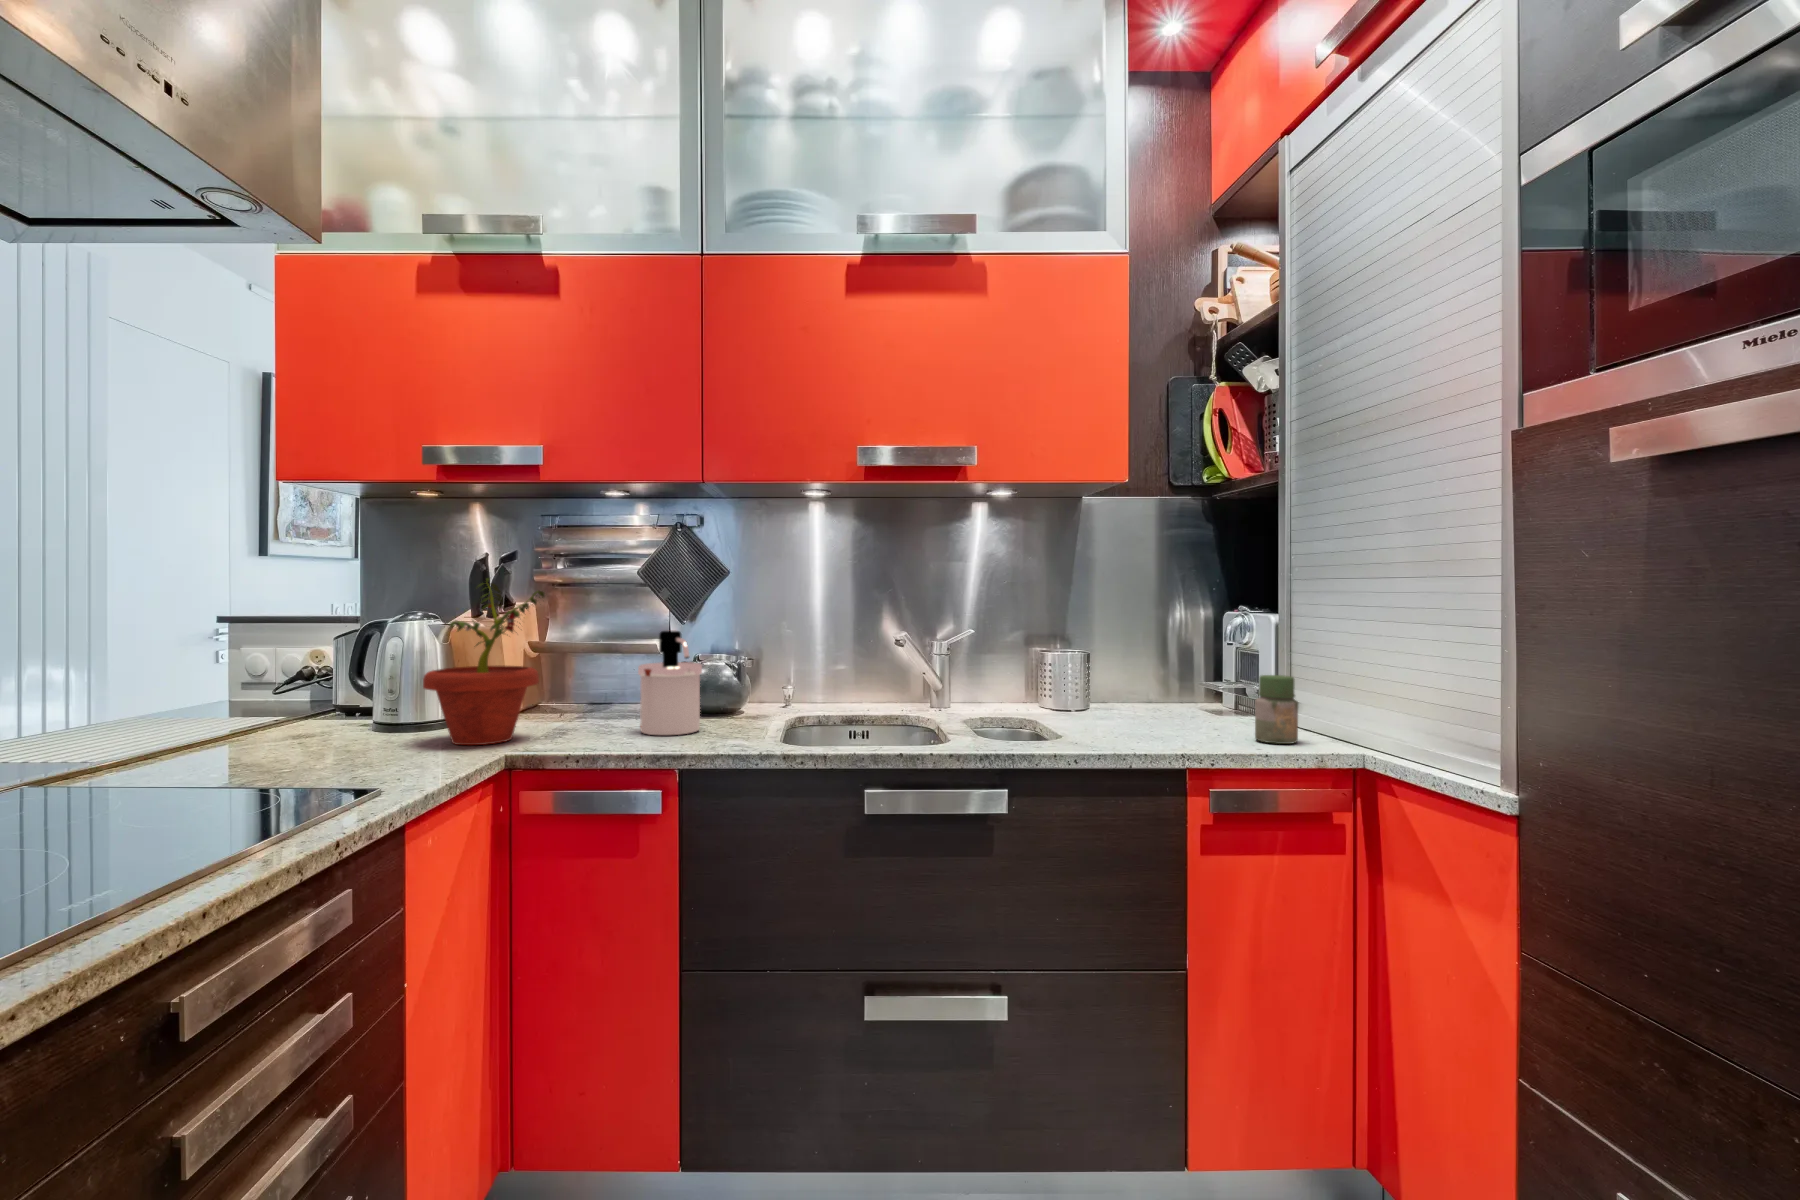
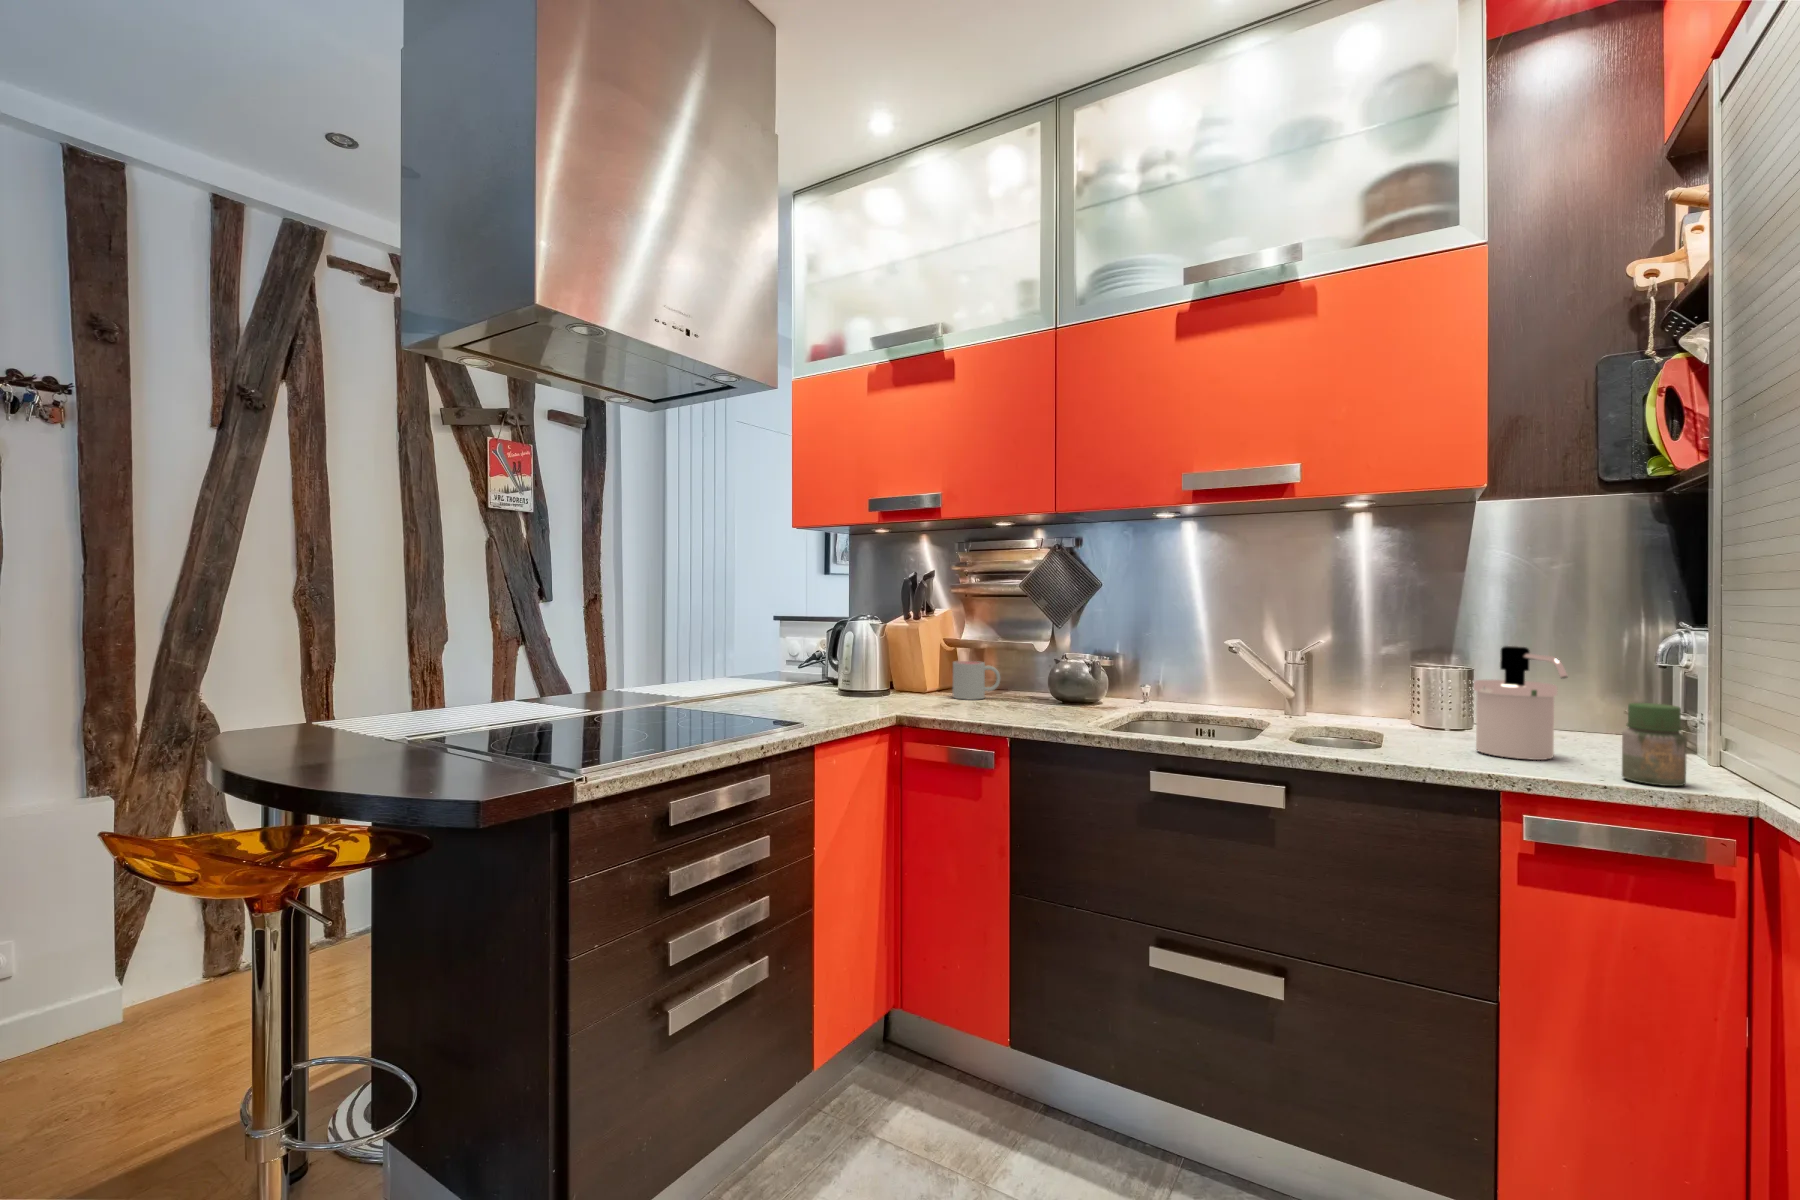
potted plant: present [423,578,545,745] -> none [858,590,936,706]
soap dispenser: present [638,631,702,735] -> present [1474,646,1568,760]
mug: none [556,672,621,724] -> present [952,661,1000,700]

